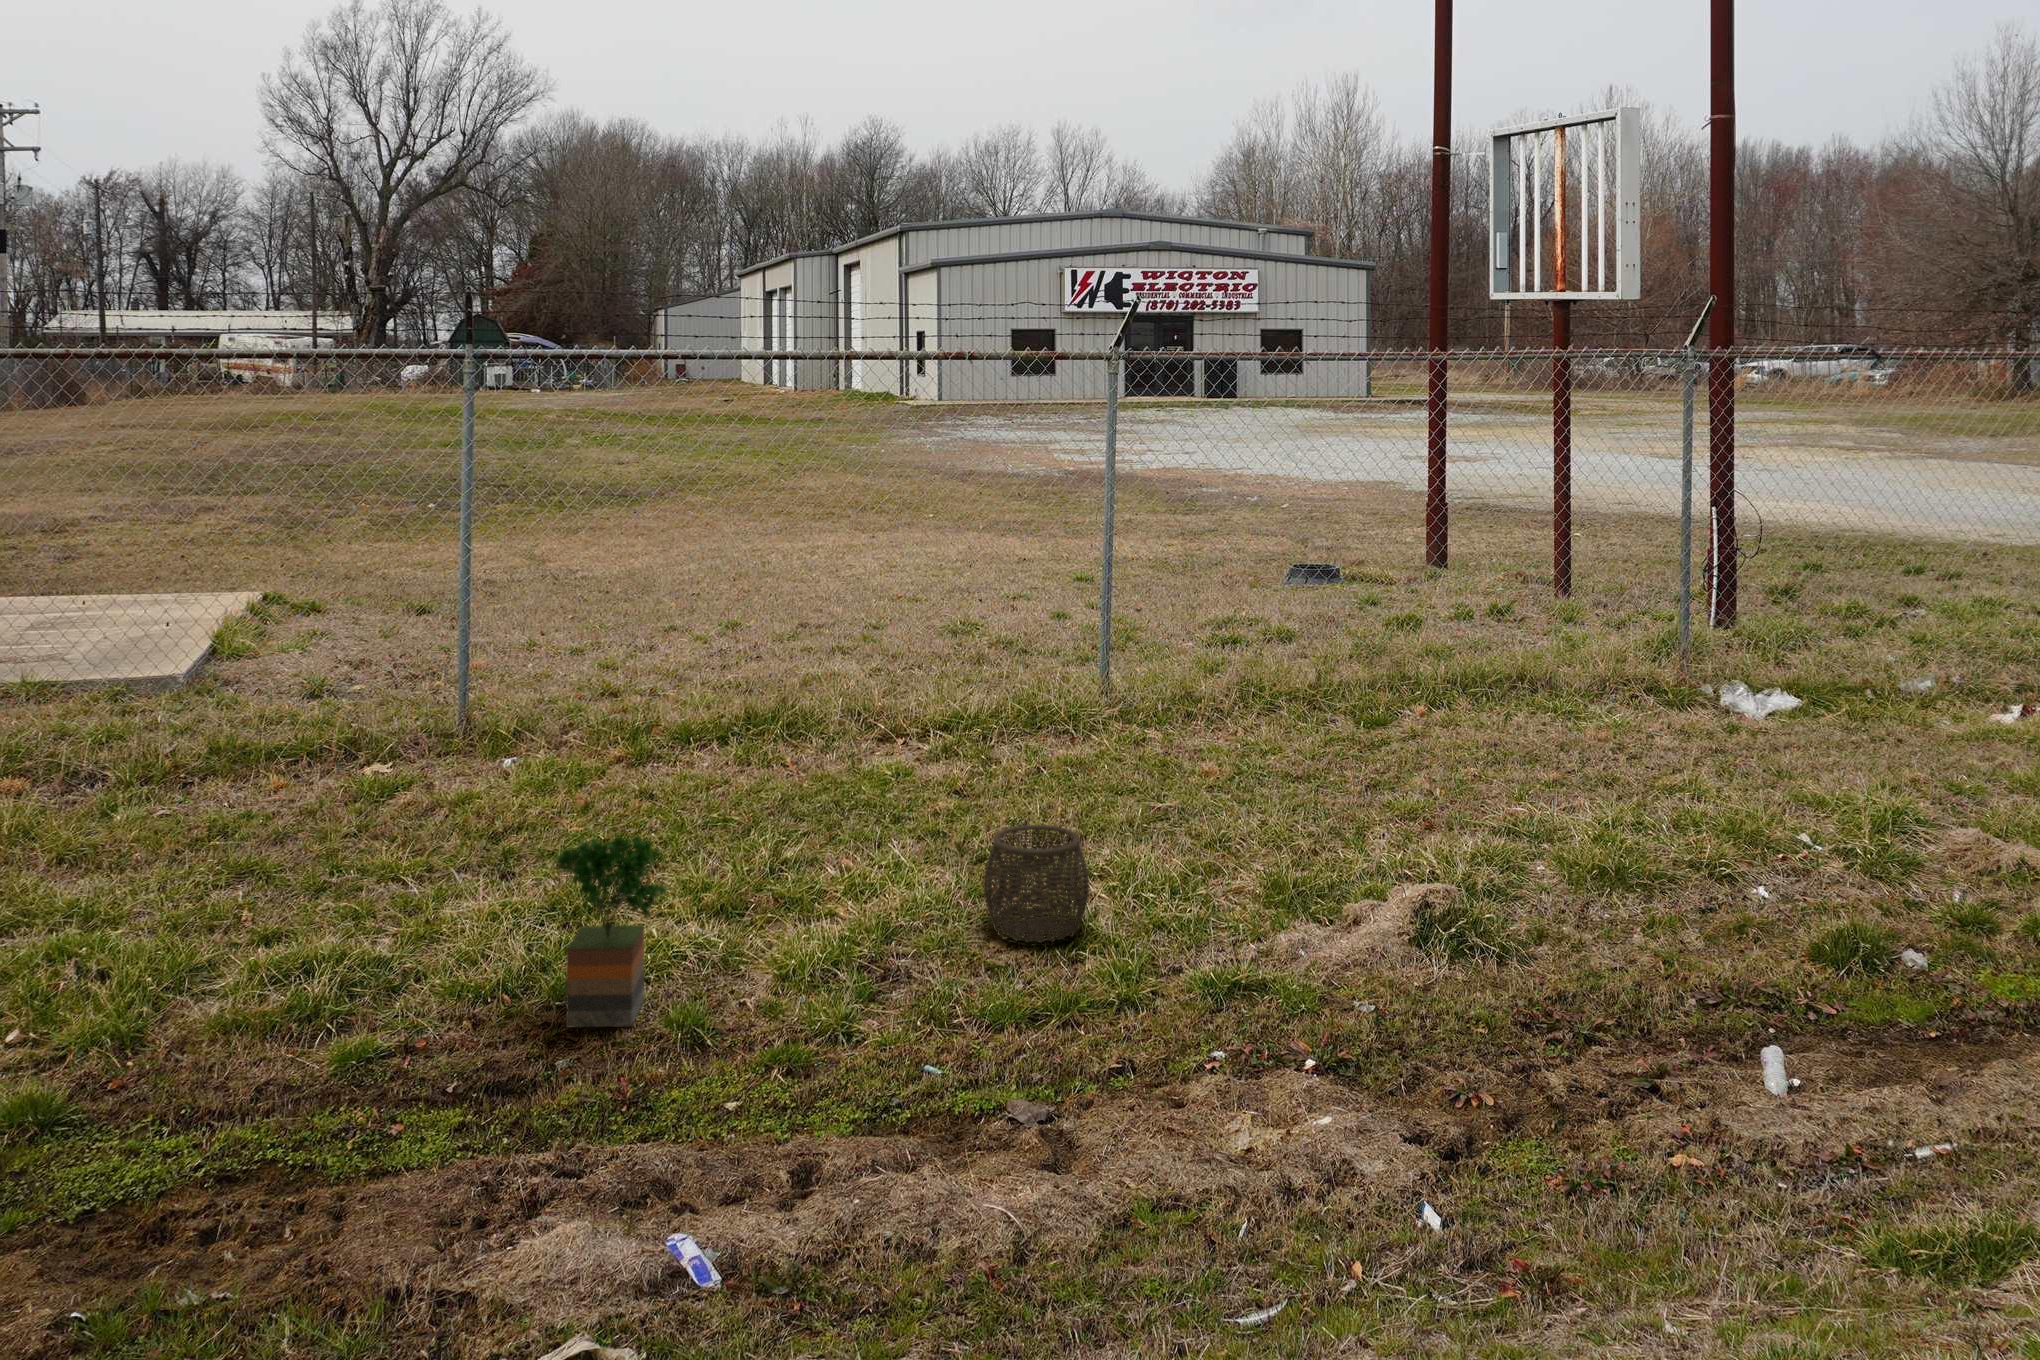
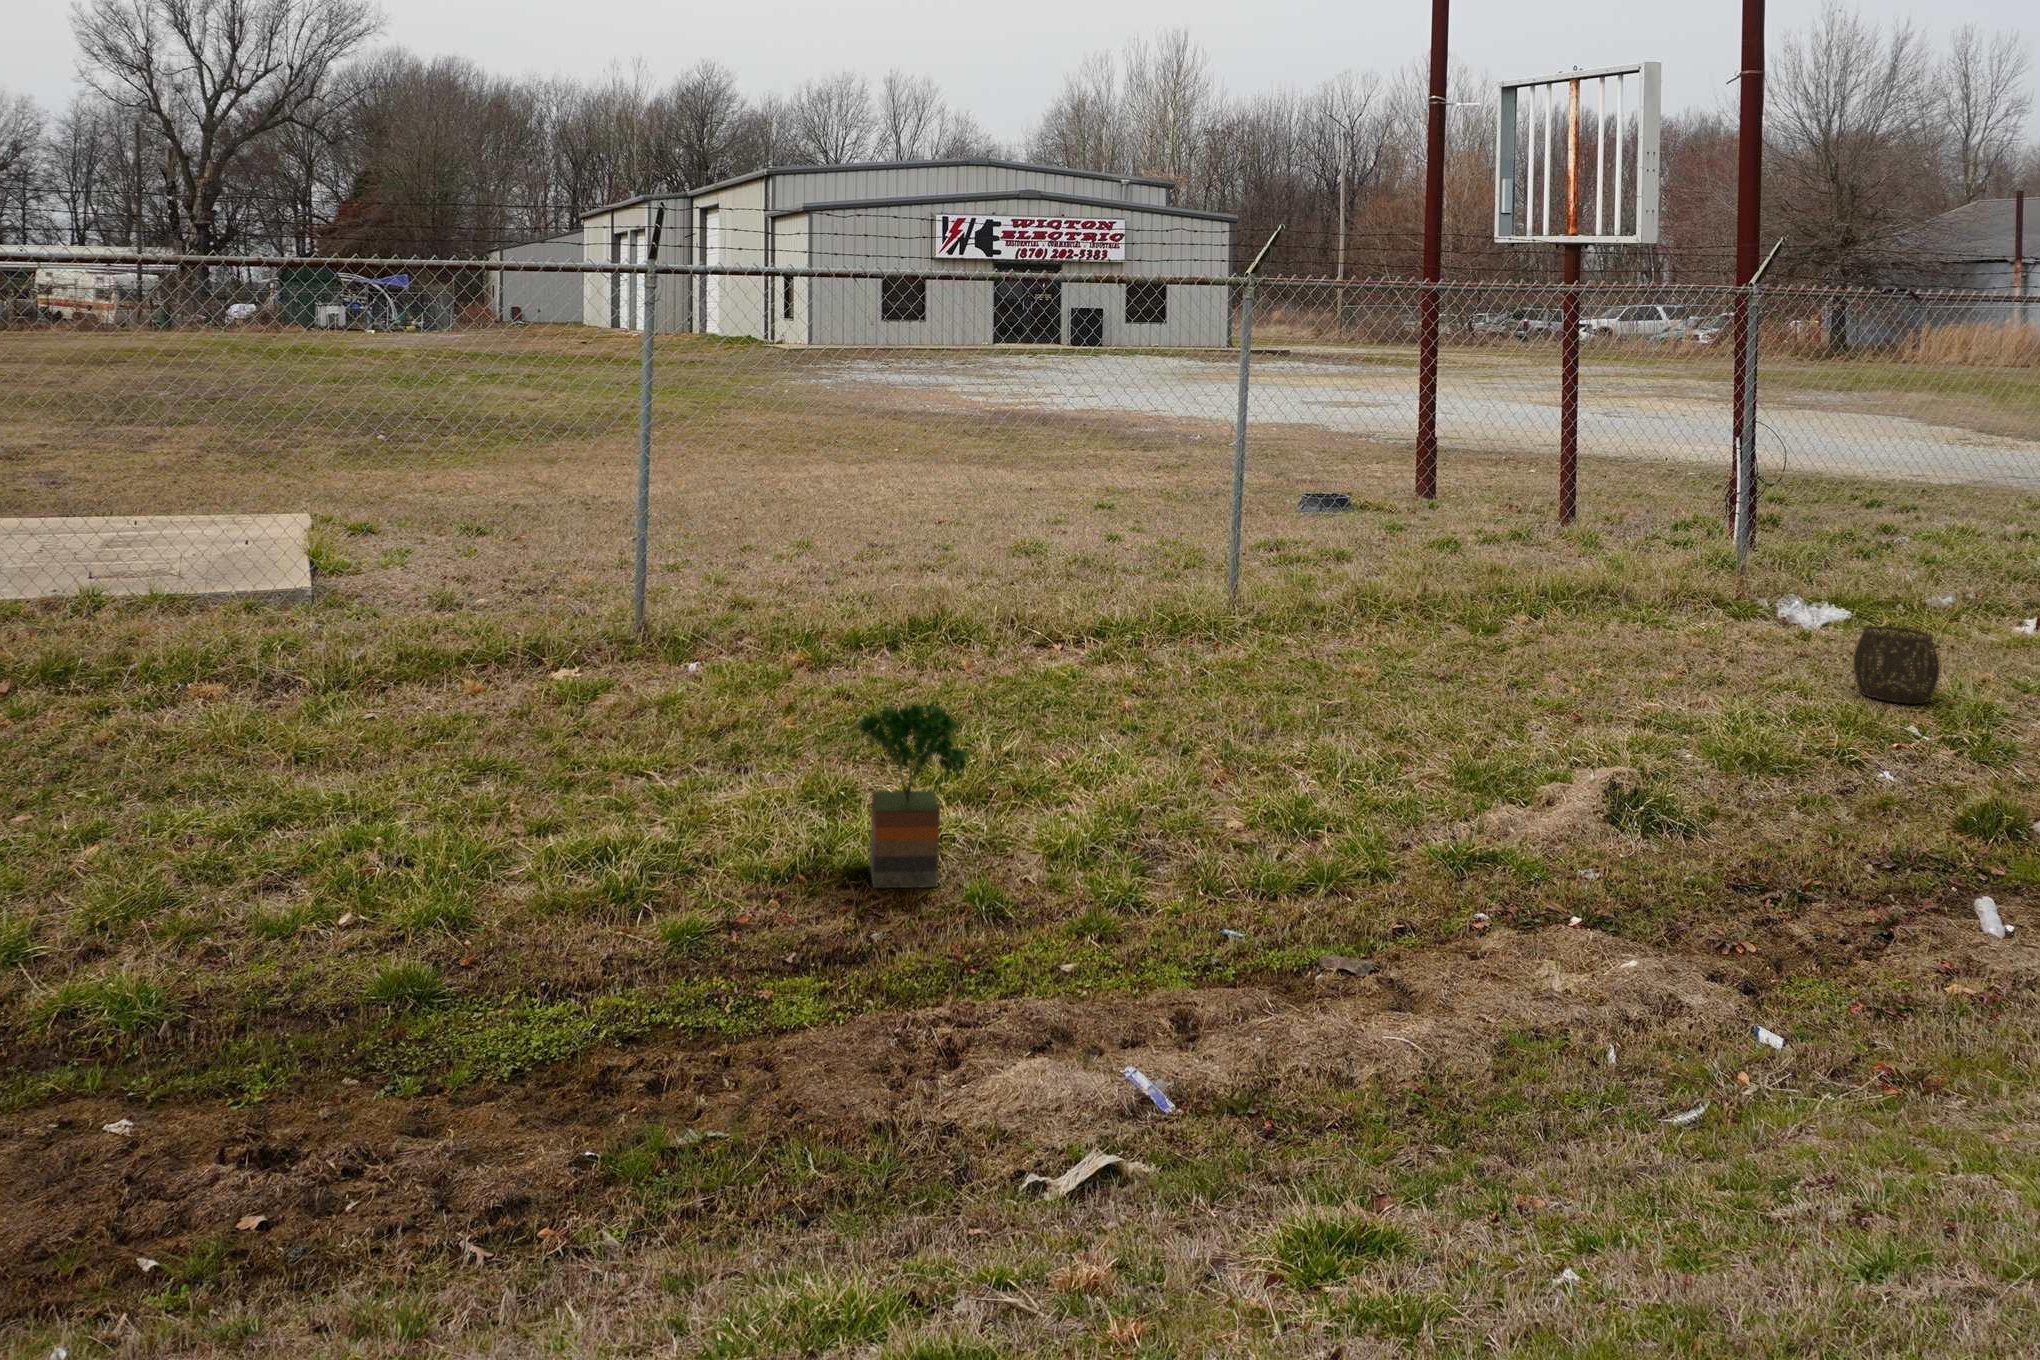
woven basket: present [983,825,1090,943] -> present [1853,626,1940,704]

